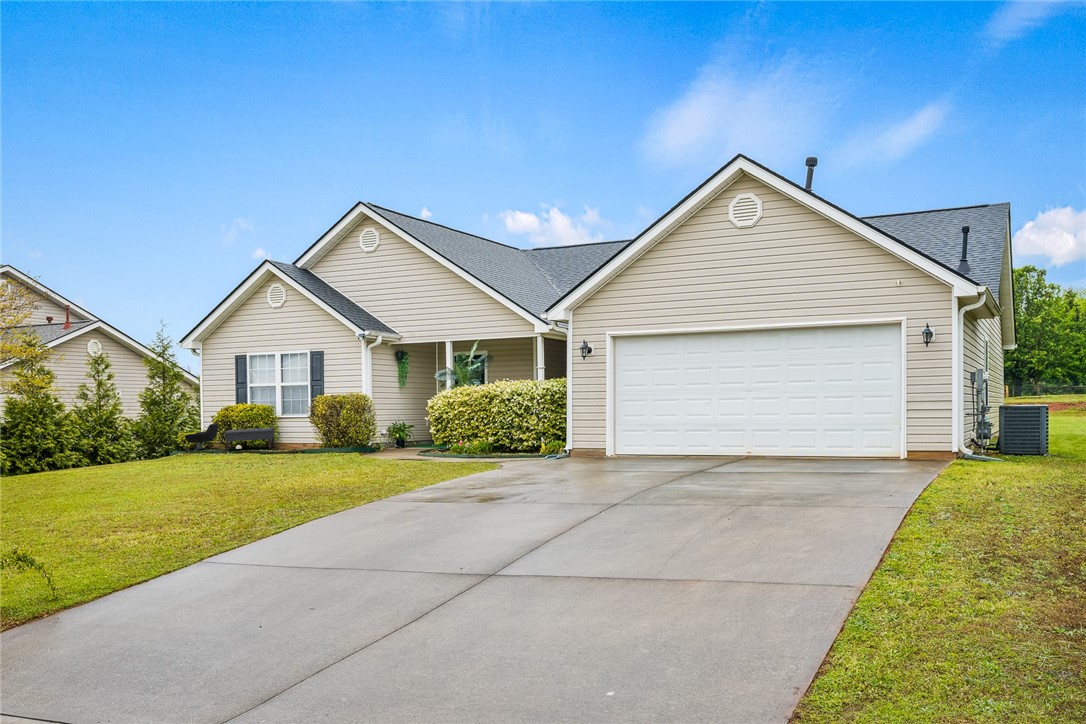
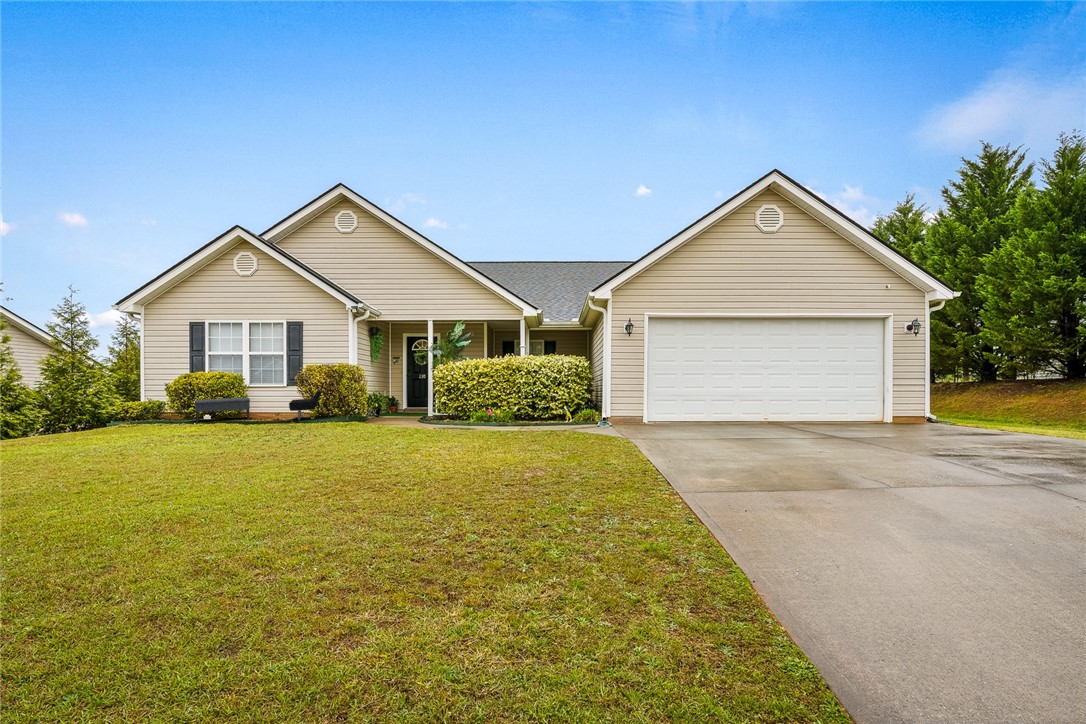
lounge chair: present [185,423,218,451] -> present [289,390,322,420]

